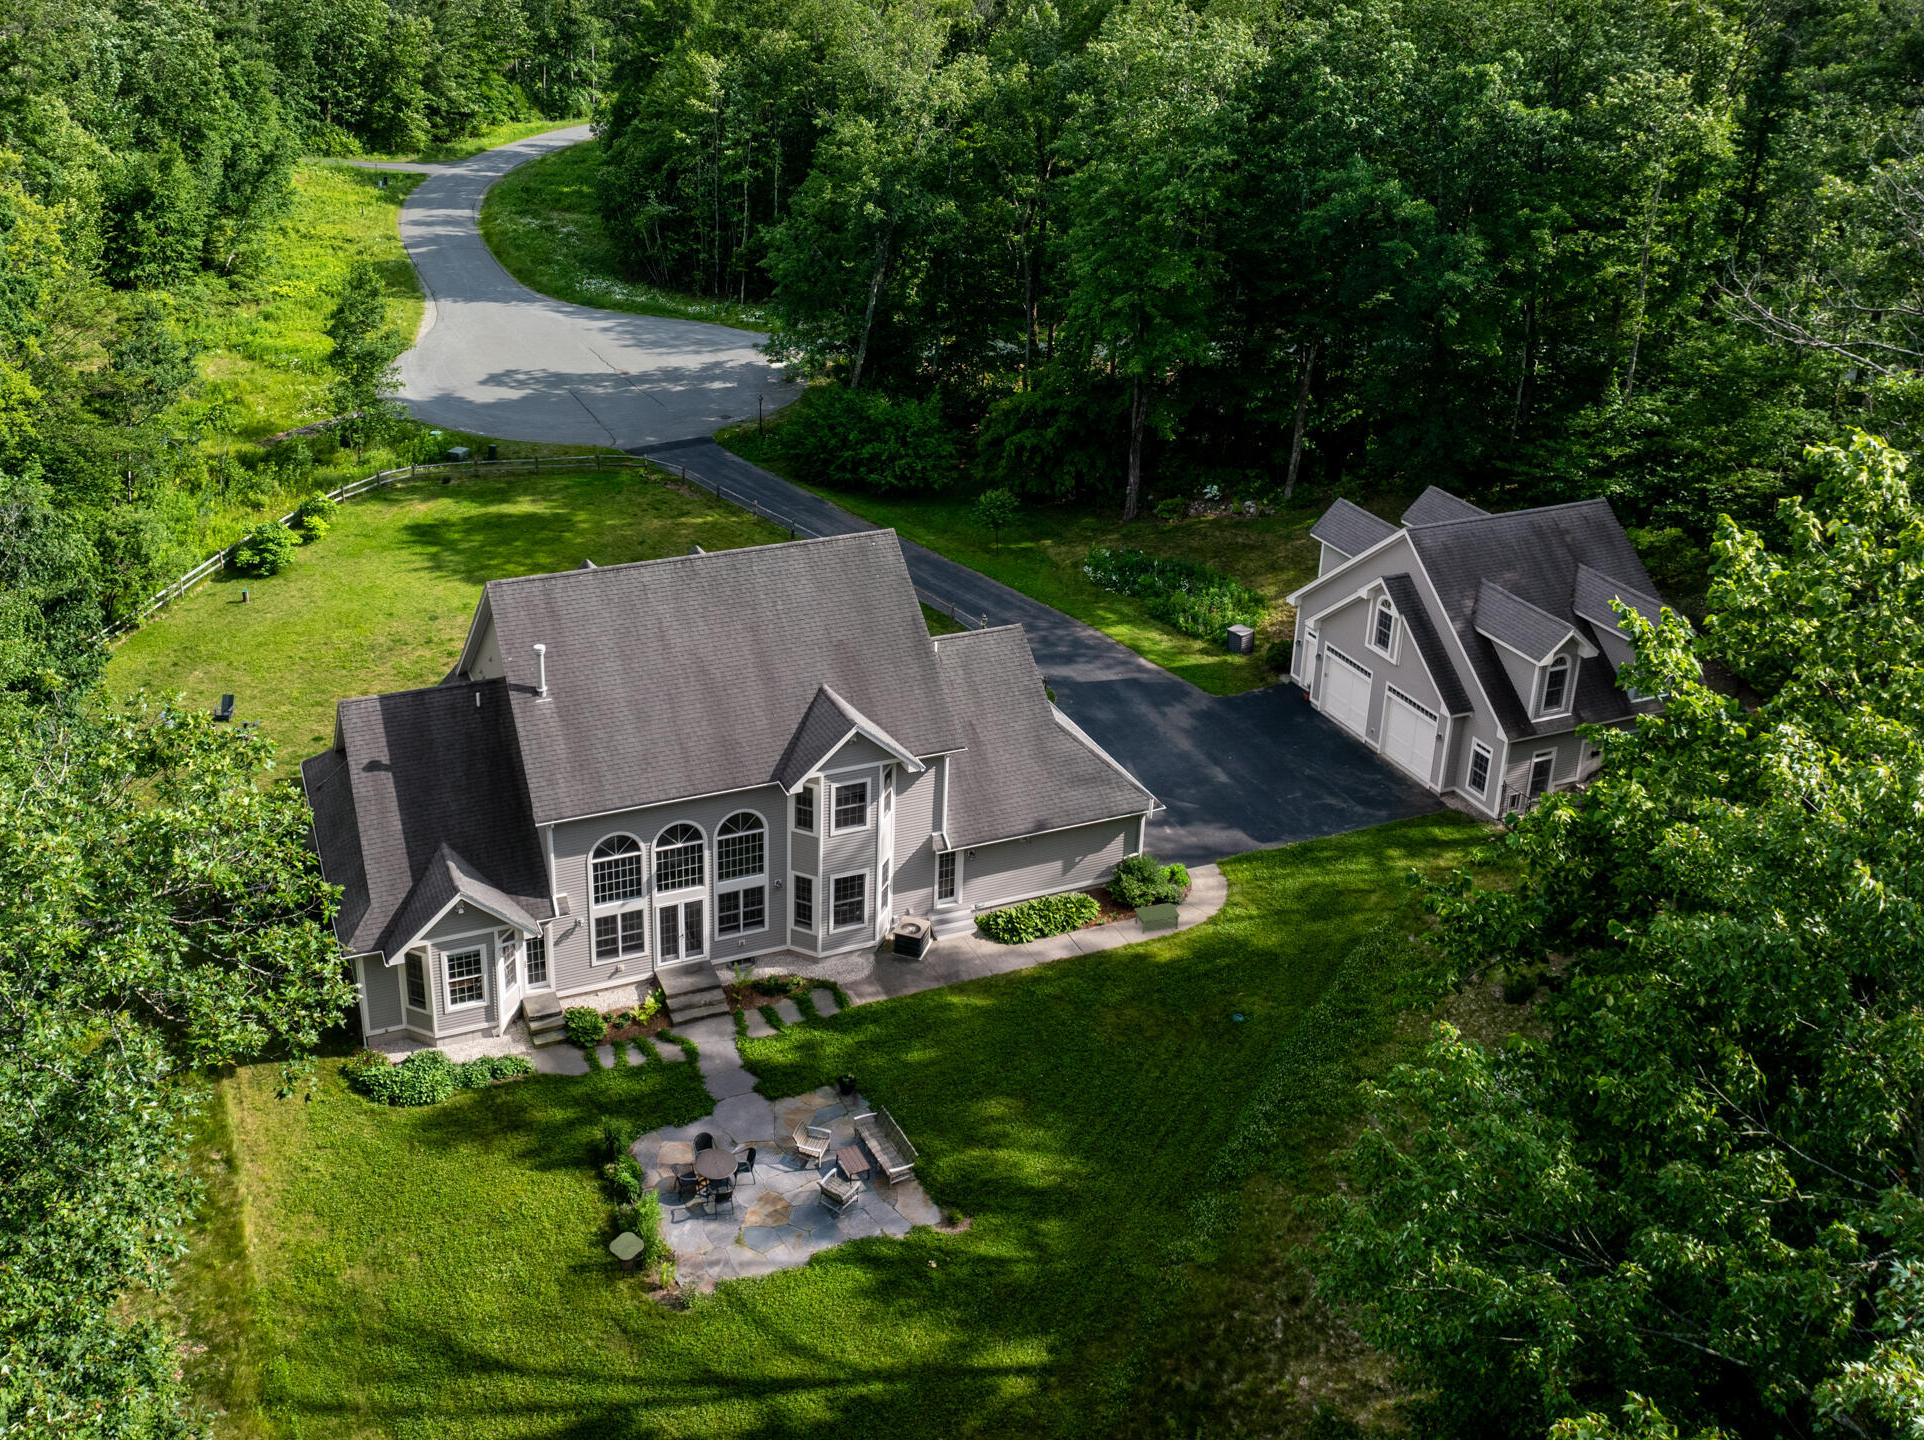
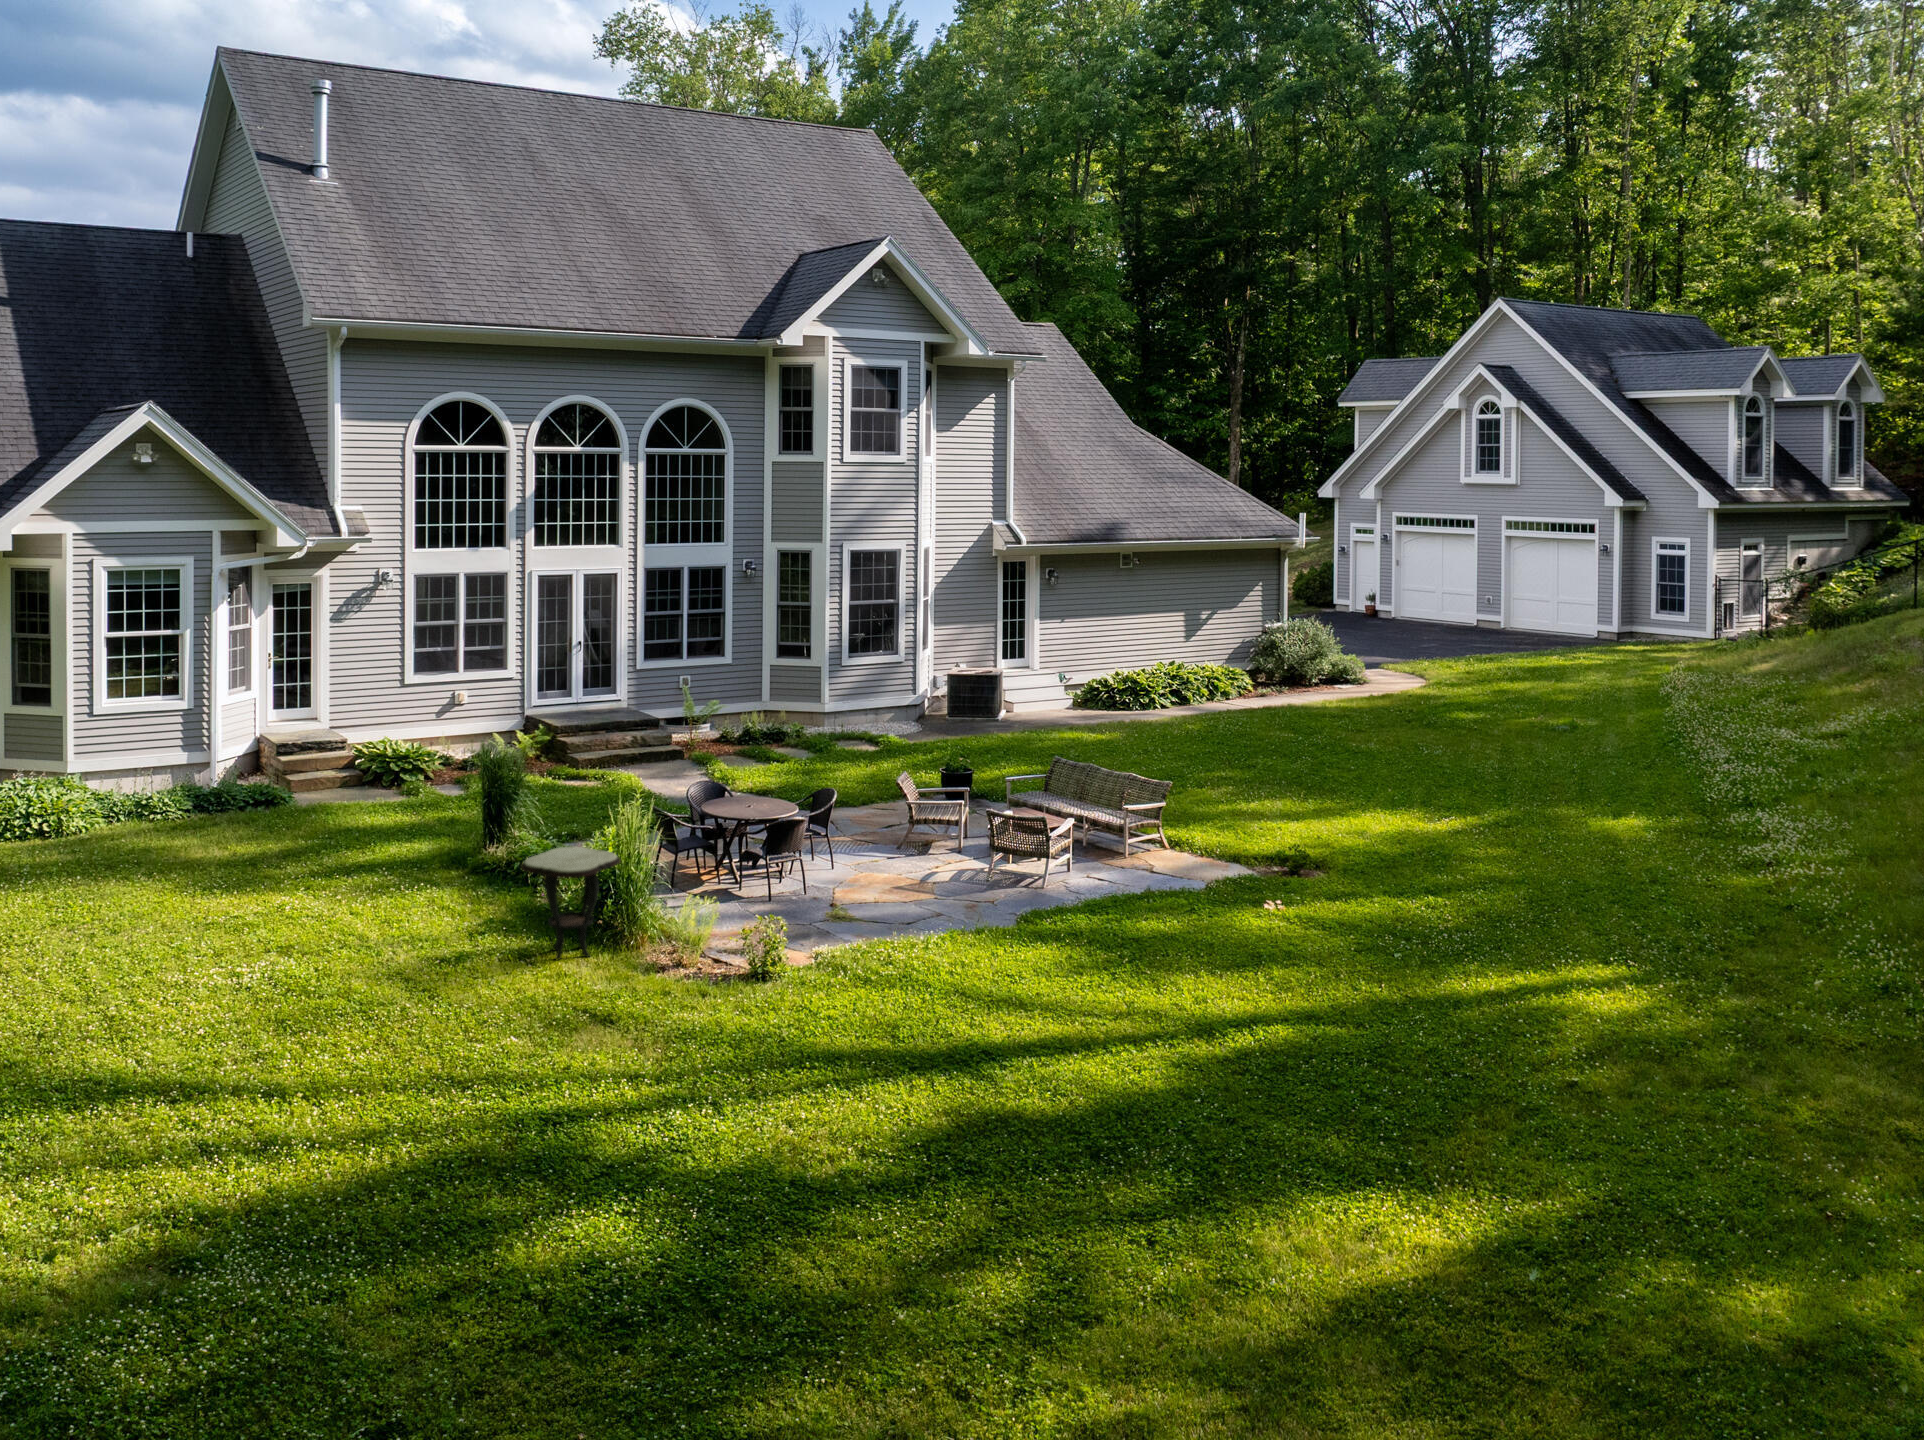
storage bench: present [1134,903,1180,934] -> none [1291,655,1361,689]

